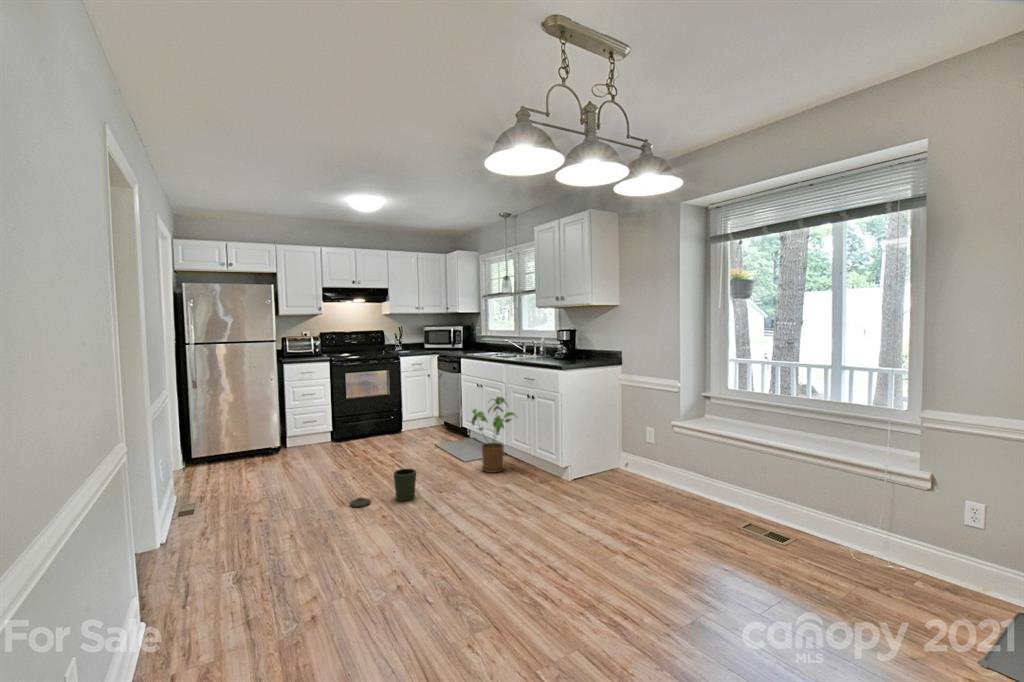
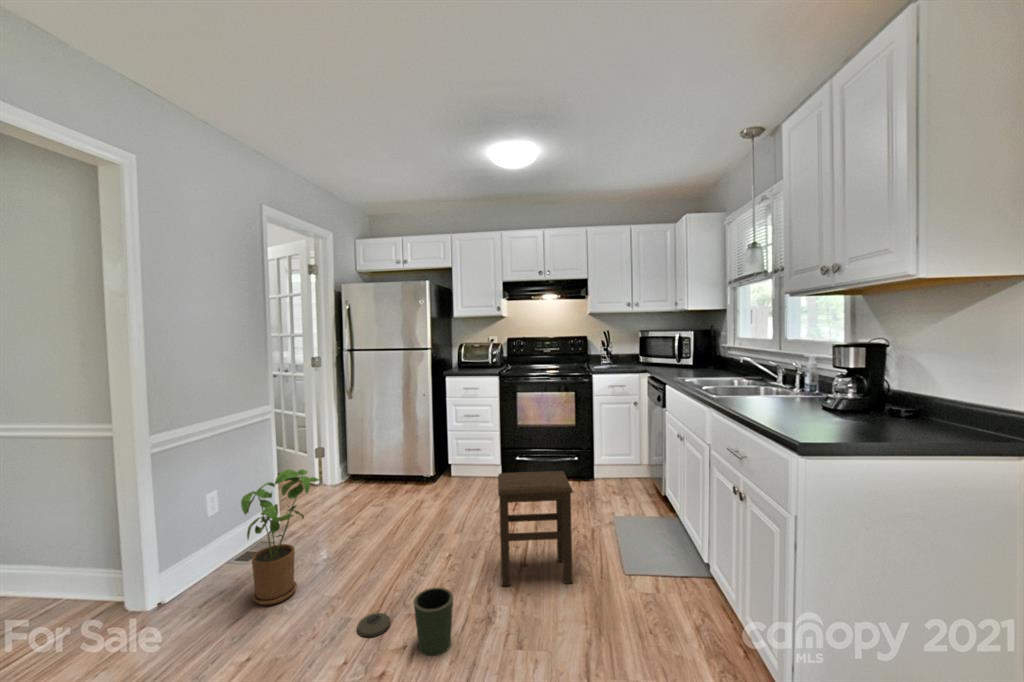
house plant: present [471,397,518,473] -> present [241,469,320,605]
stool: none [393,409,447,477] -> present [498,471,573,586]

